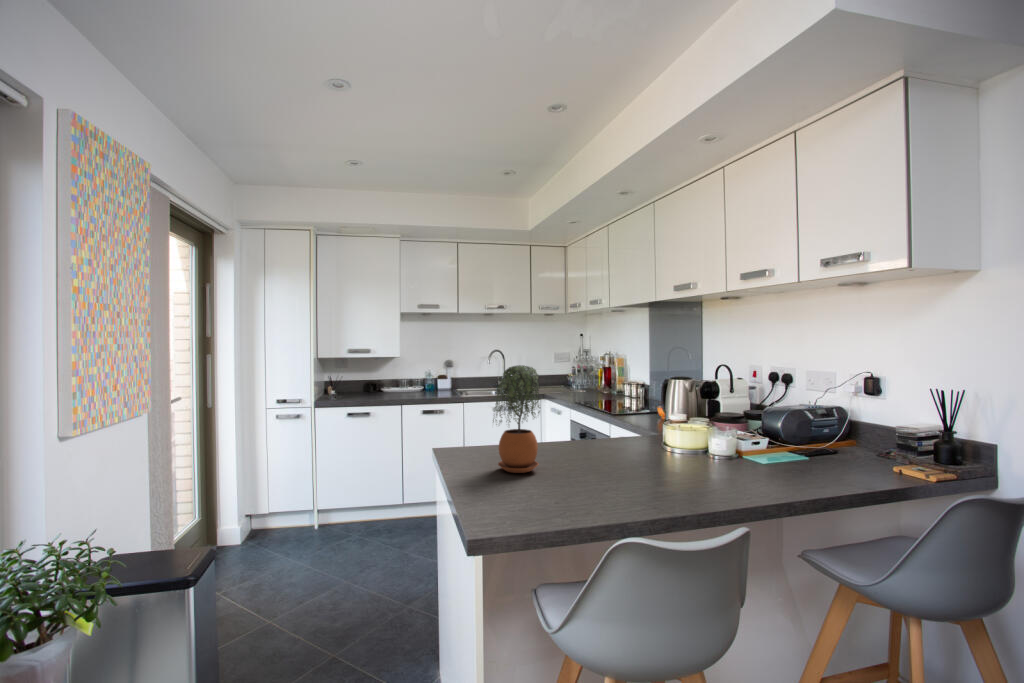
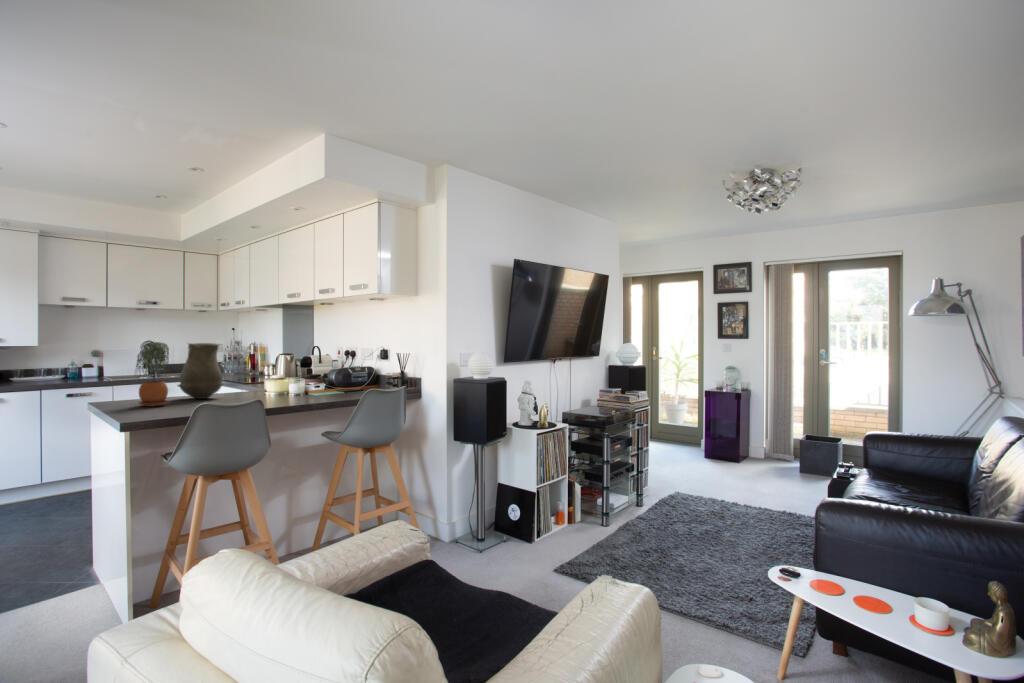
vase: none [544,363,606,453] -> present [178,343,223,399]

